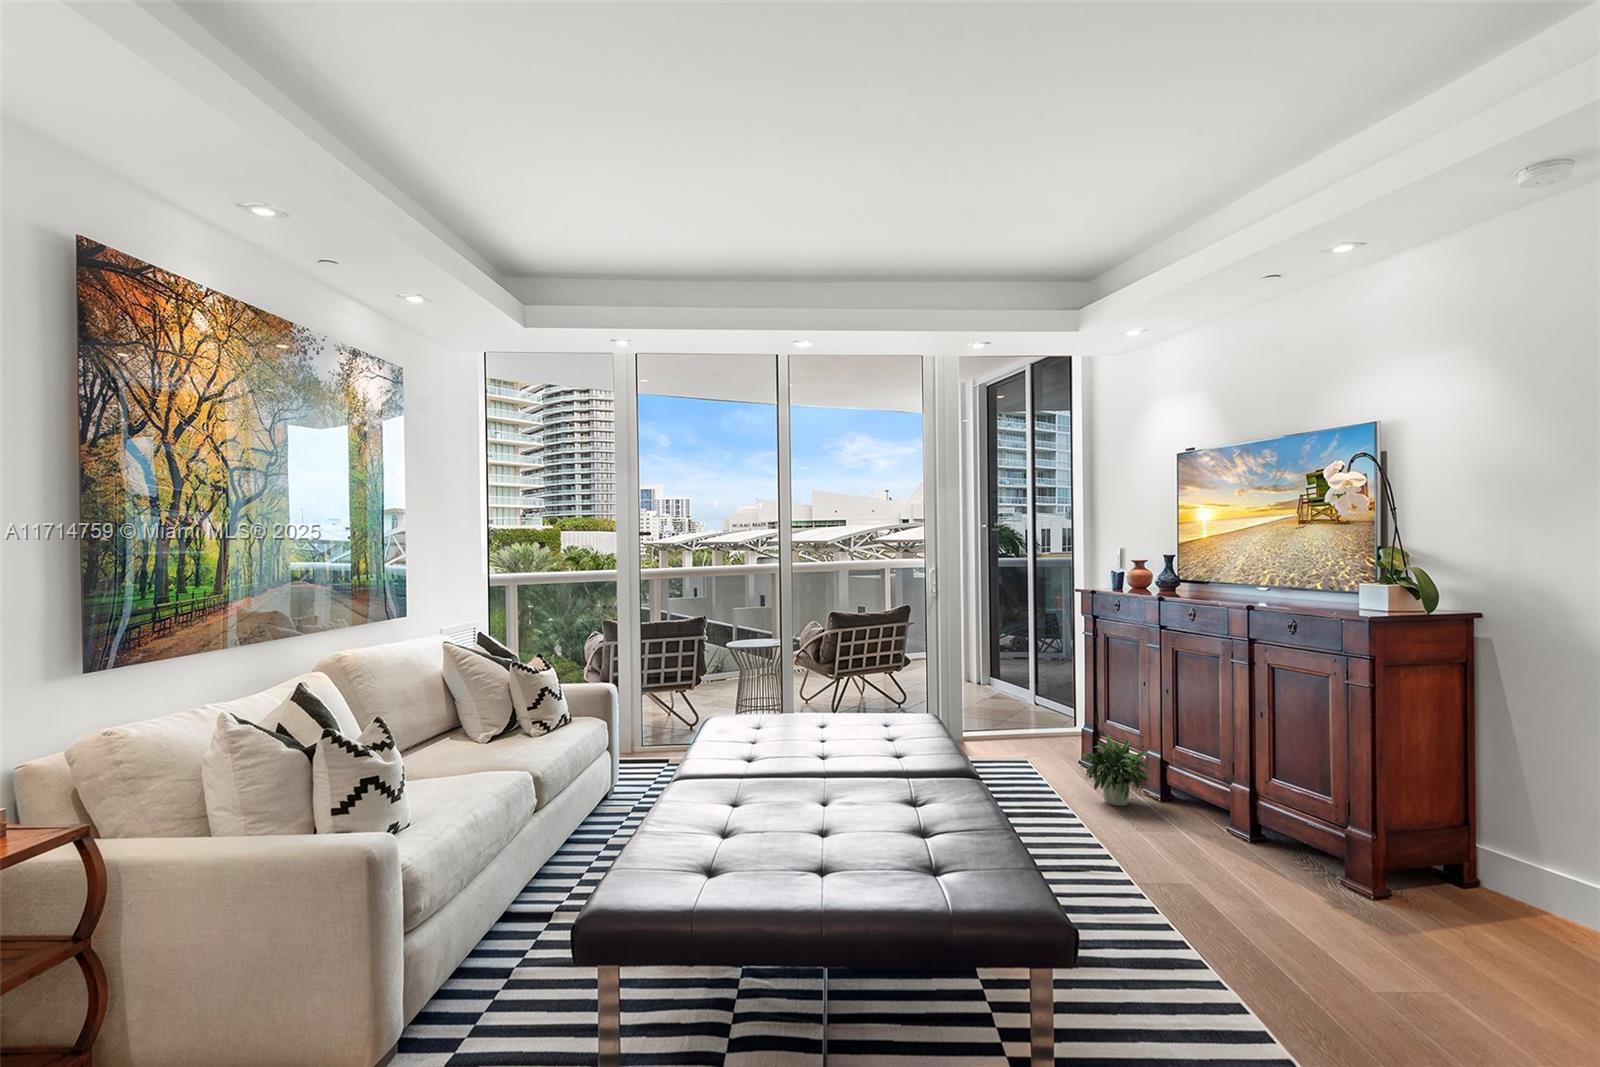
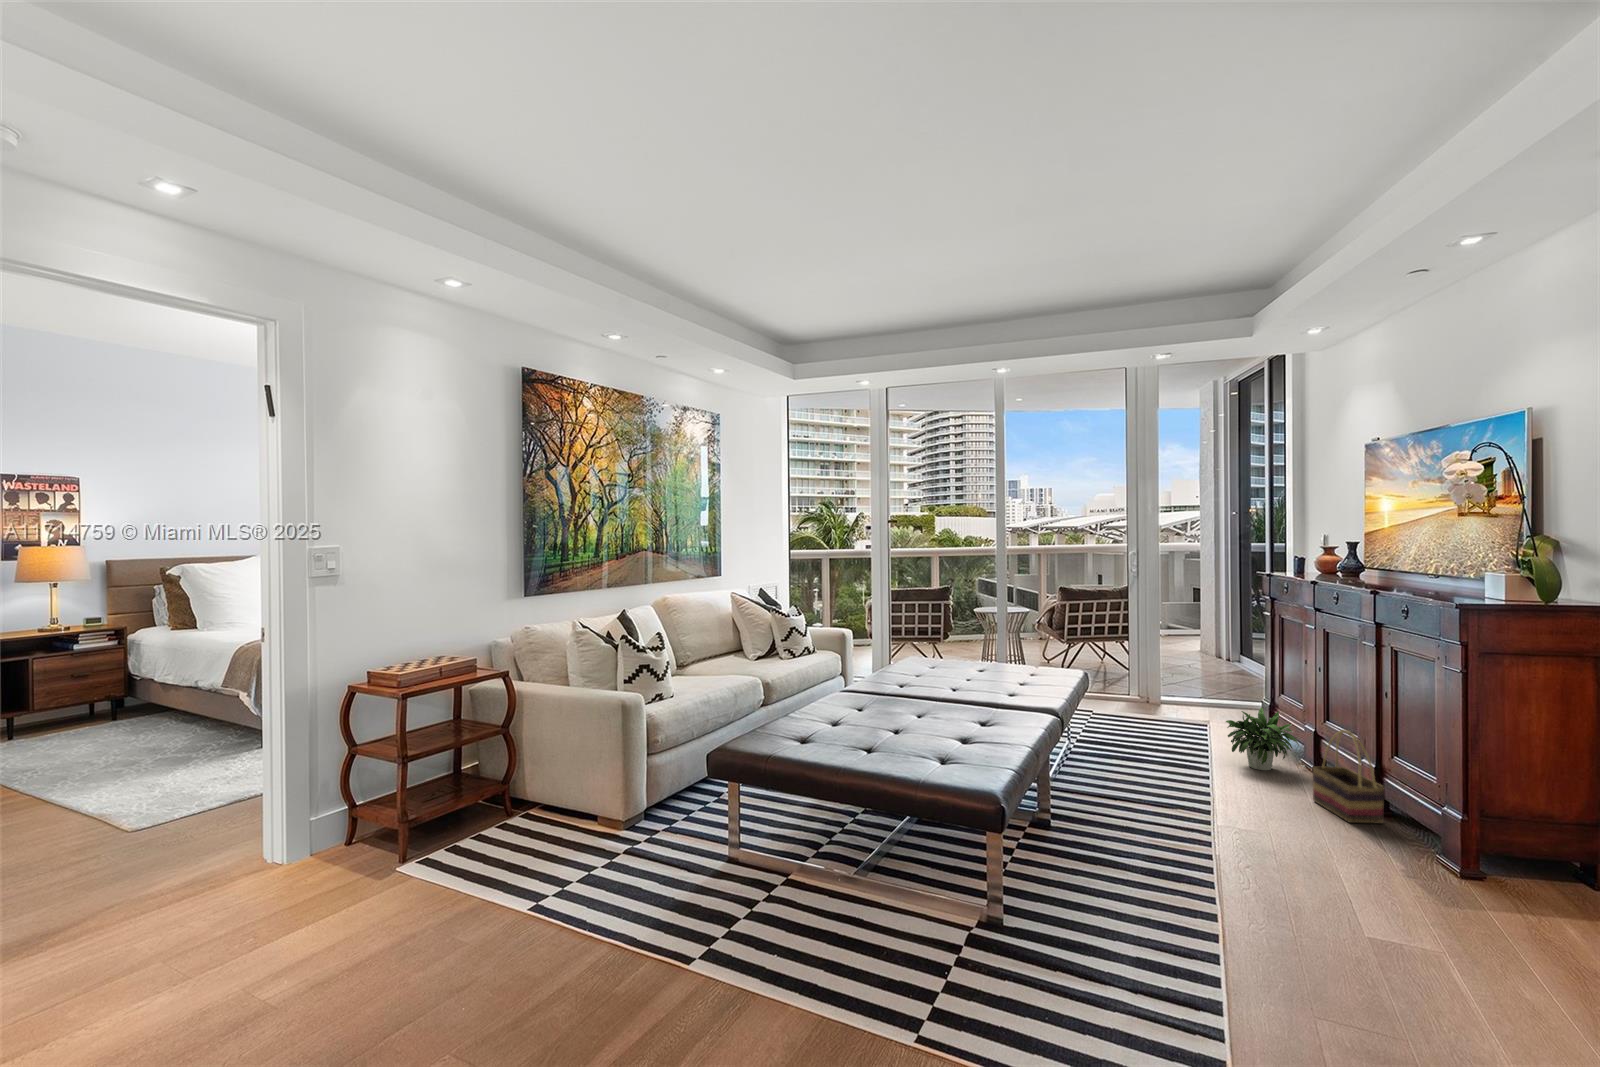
basket: none [1197,755,1278,858] -> present [1313,729,1384,823]

